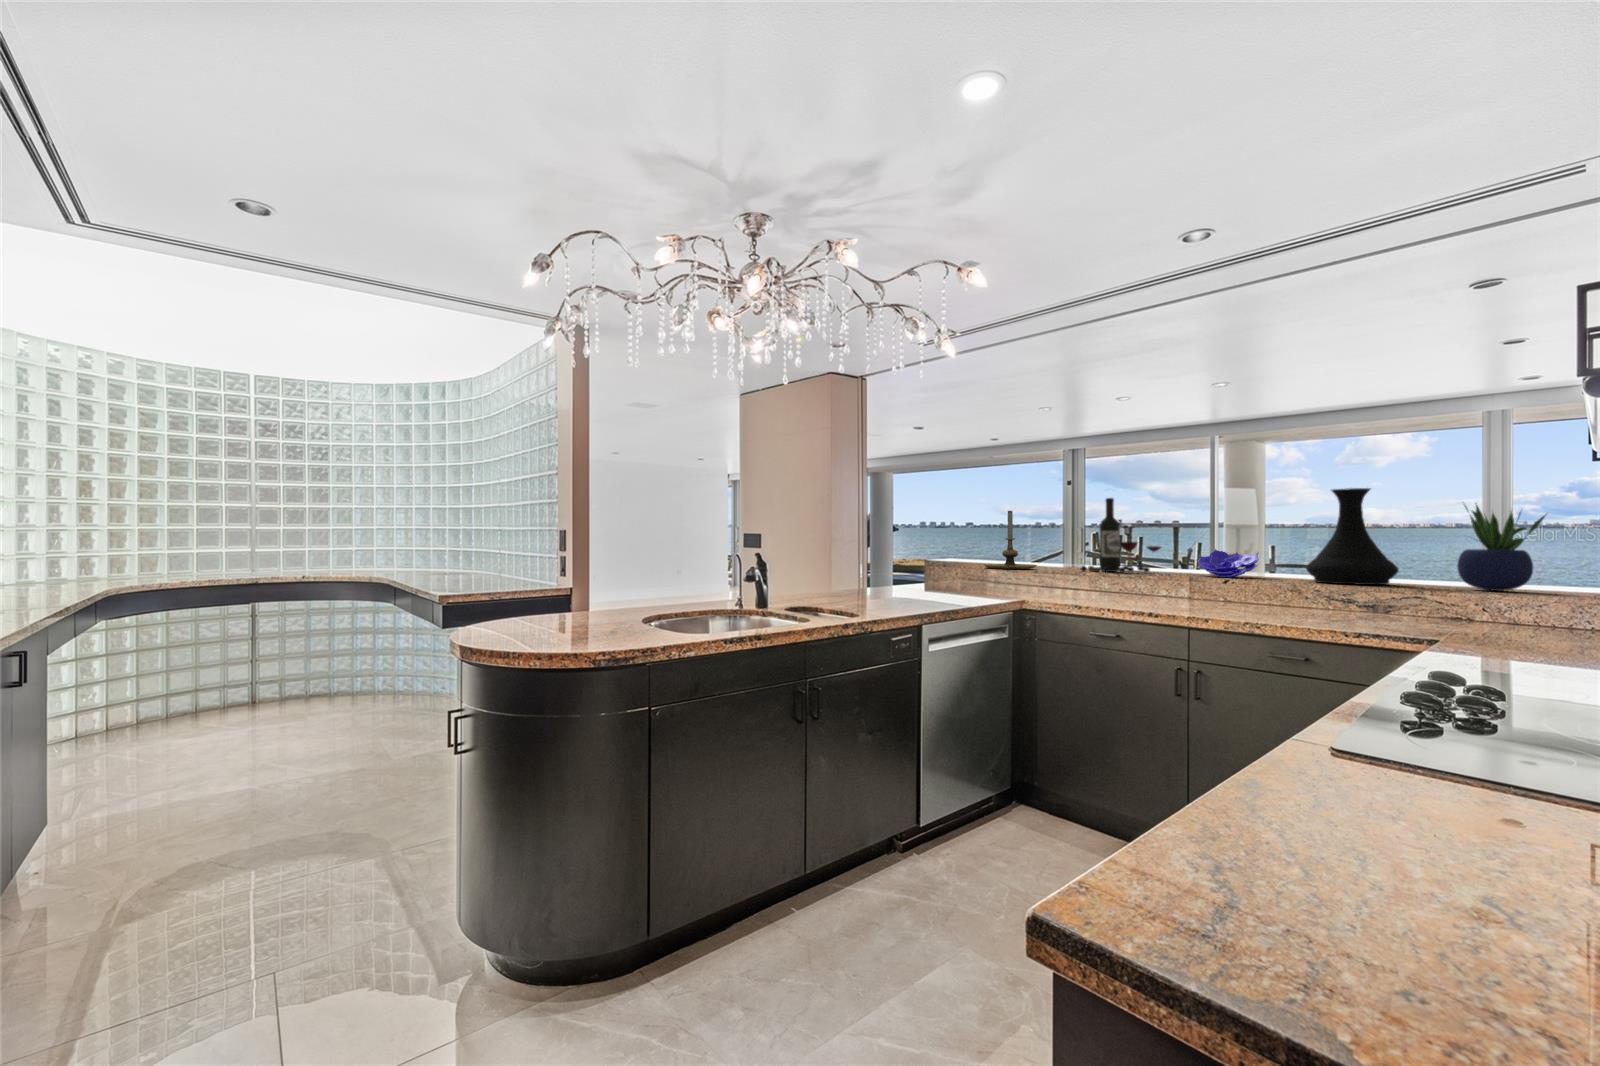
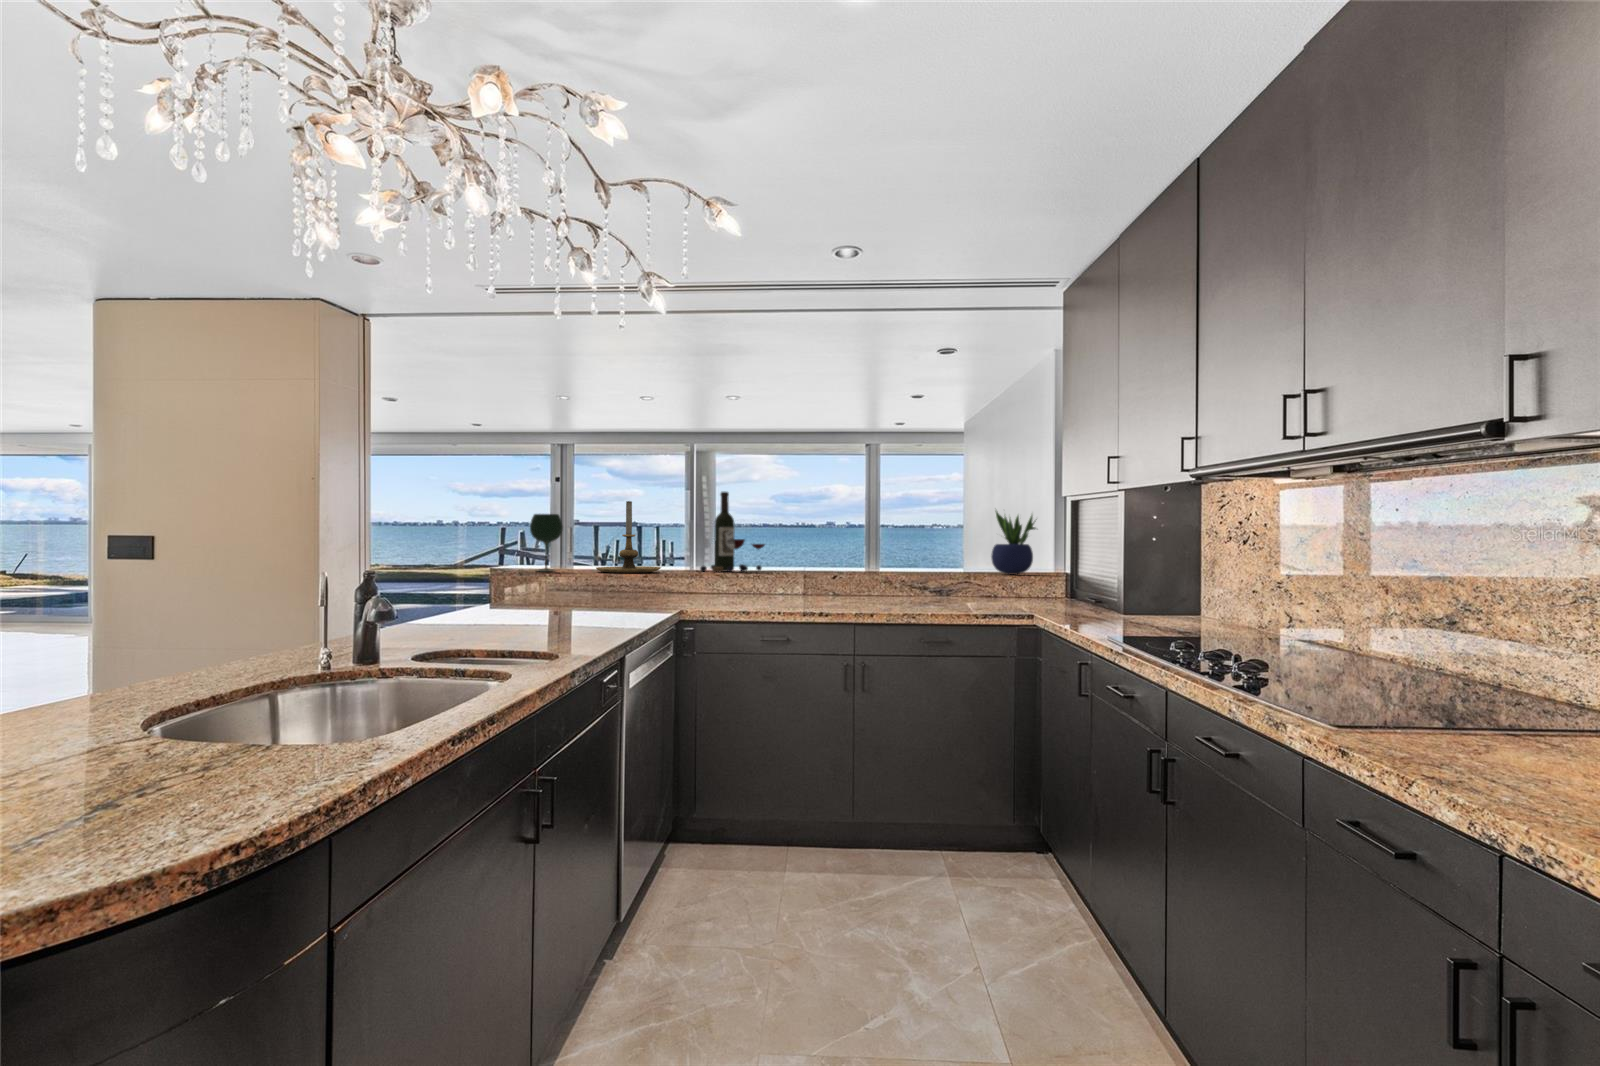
vase: present [1306,488,1399,585] -> none [896,493,959,574]
wine glass: none [942,522,966,566] -> present [530,514,563,572]
decorative bowl: present [1198,549,1259,578] -> none [801,545,856,572]

